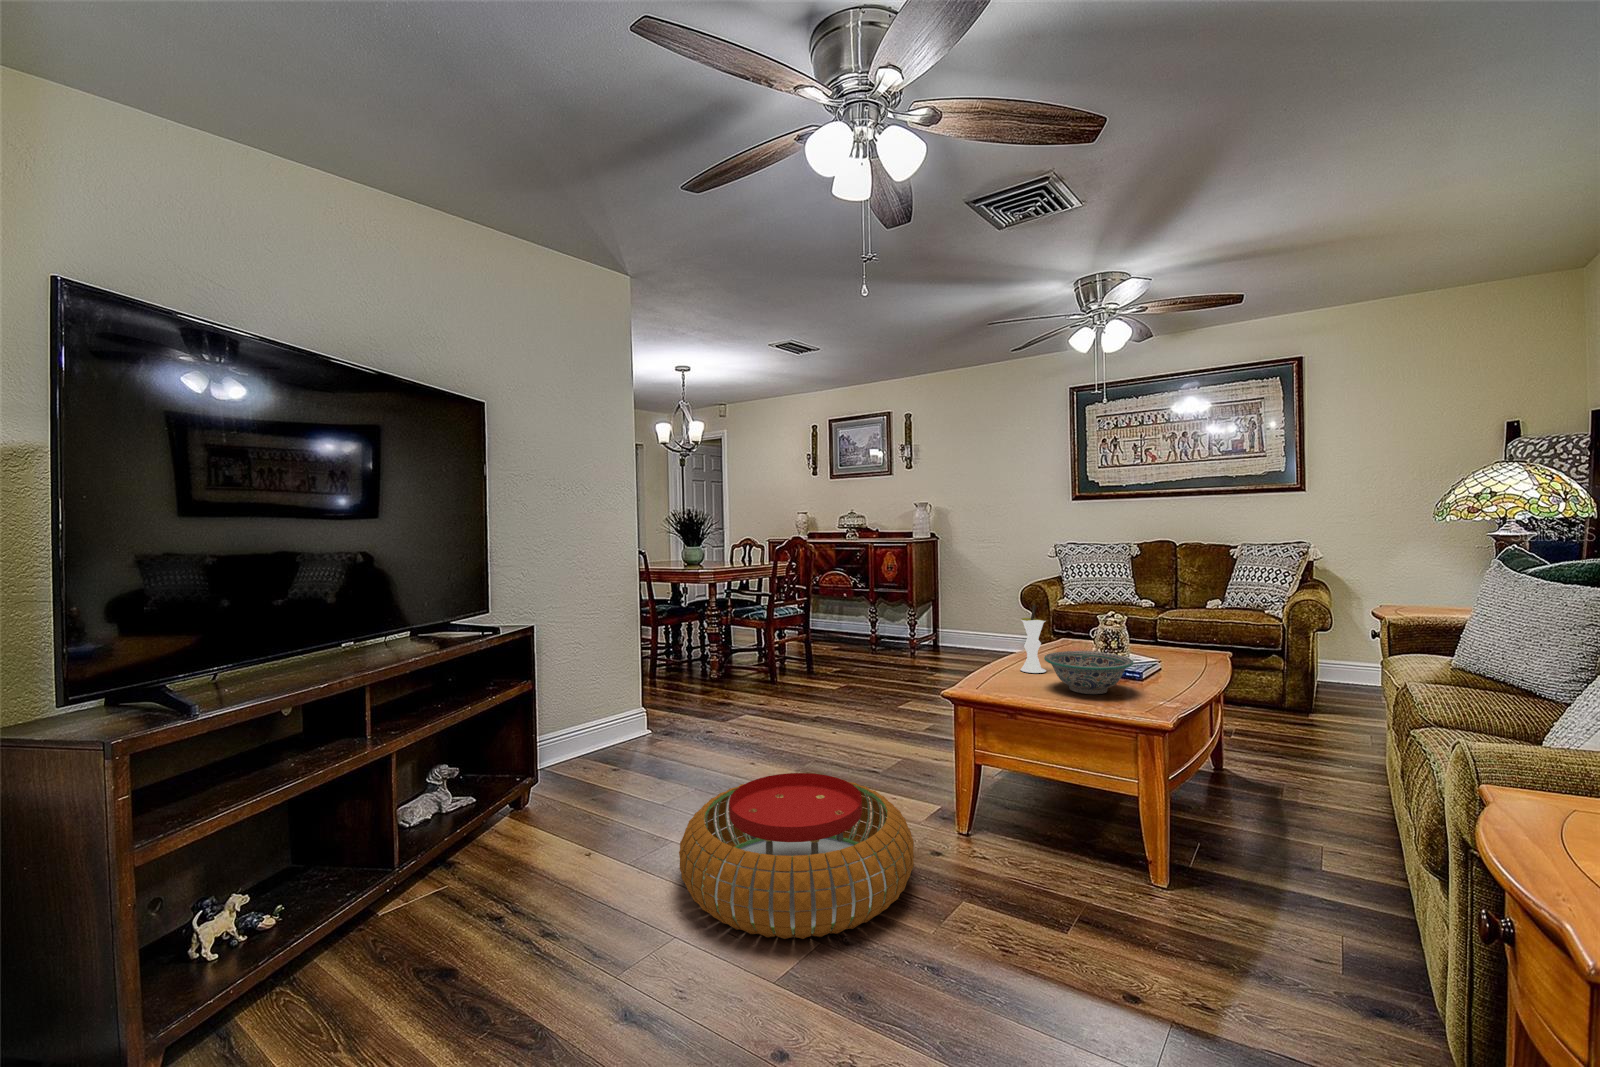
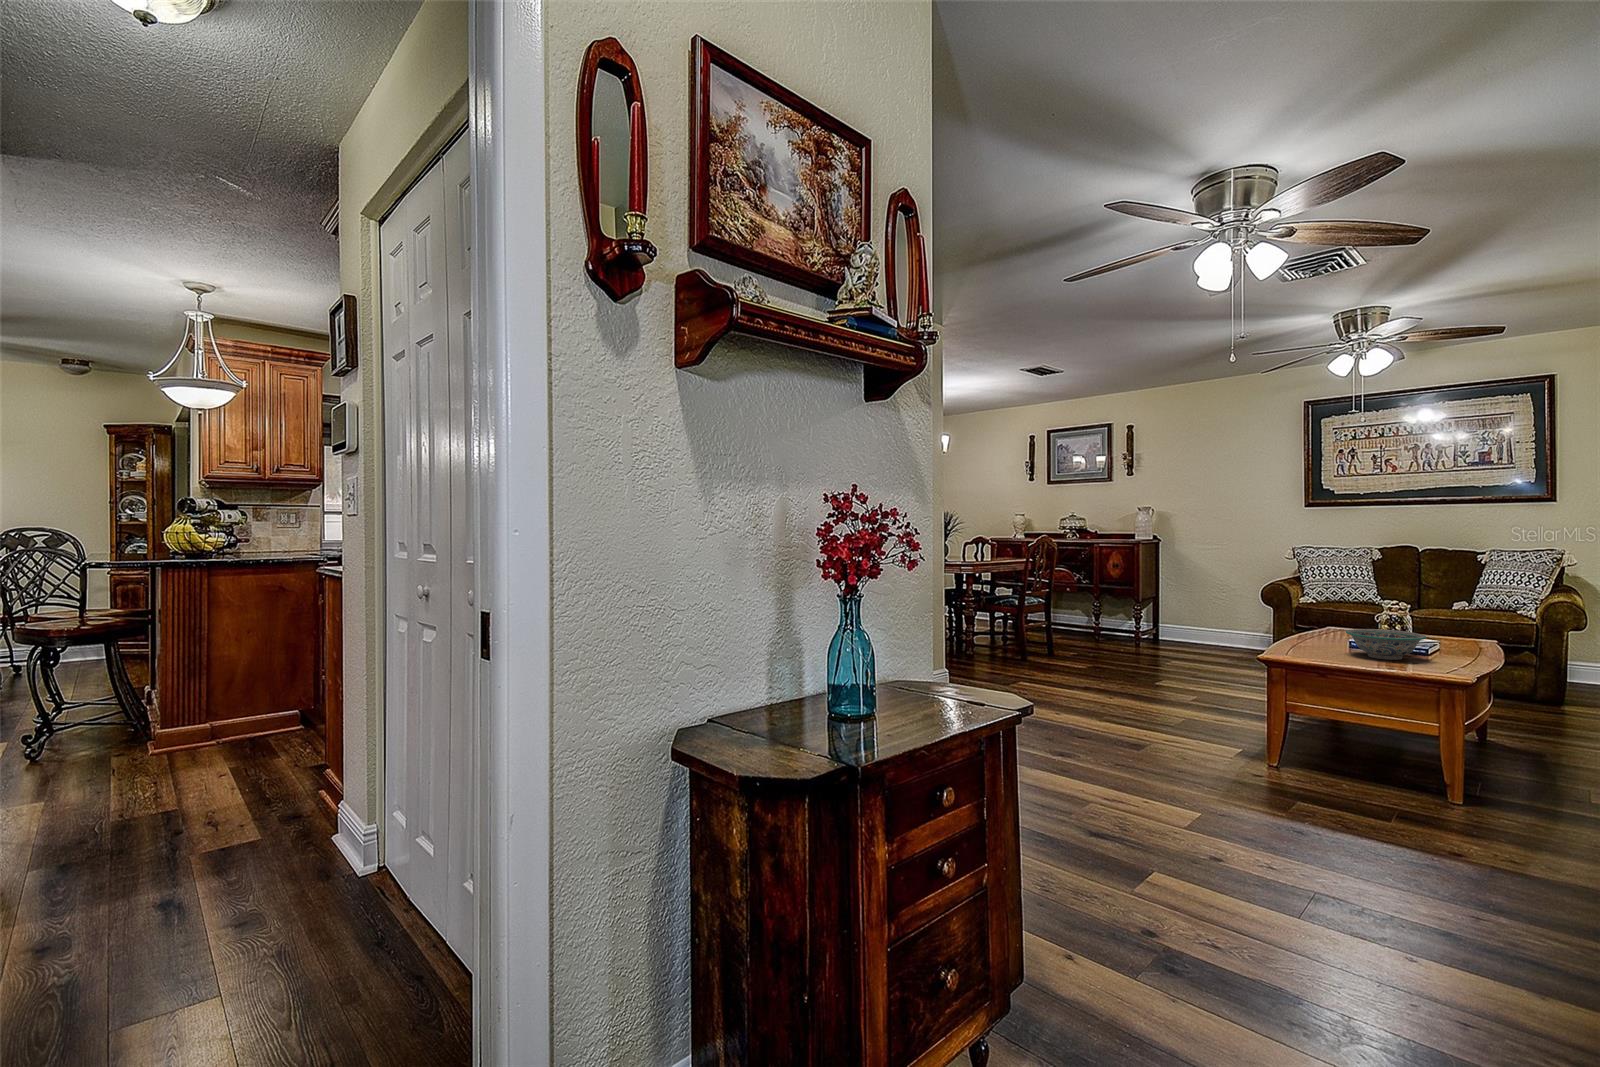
vase: present [1020,605,1046,673] -> none [1313,594,1338,647]
pouf: present [679,773,914,939] -> none [1081,708,1265,804]

